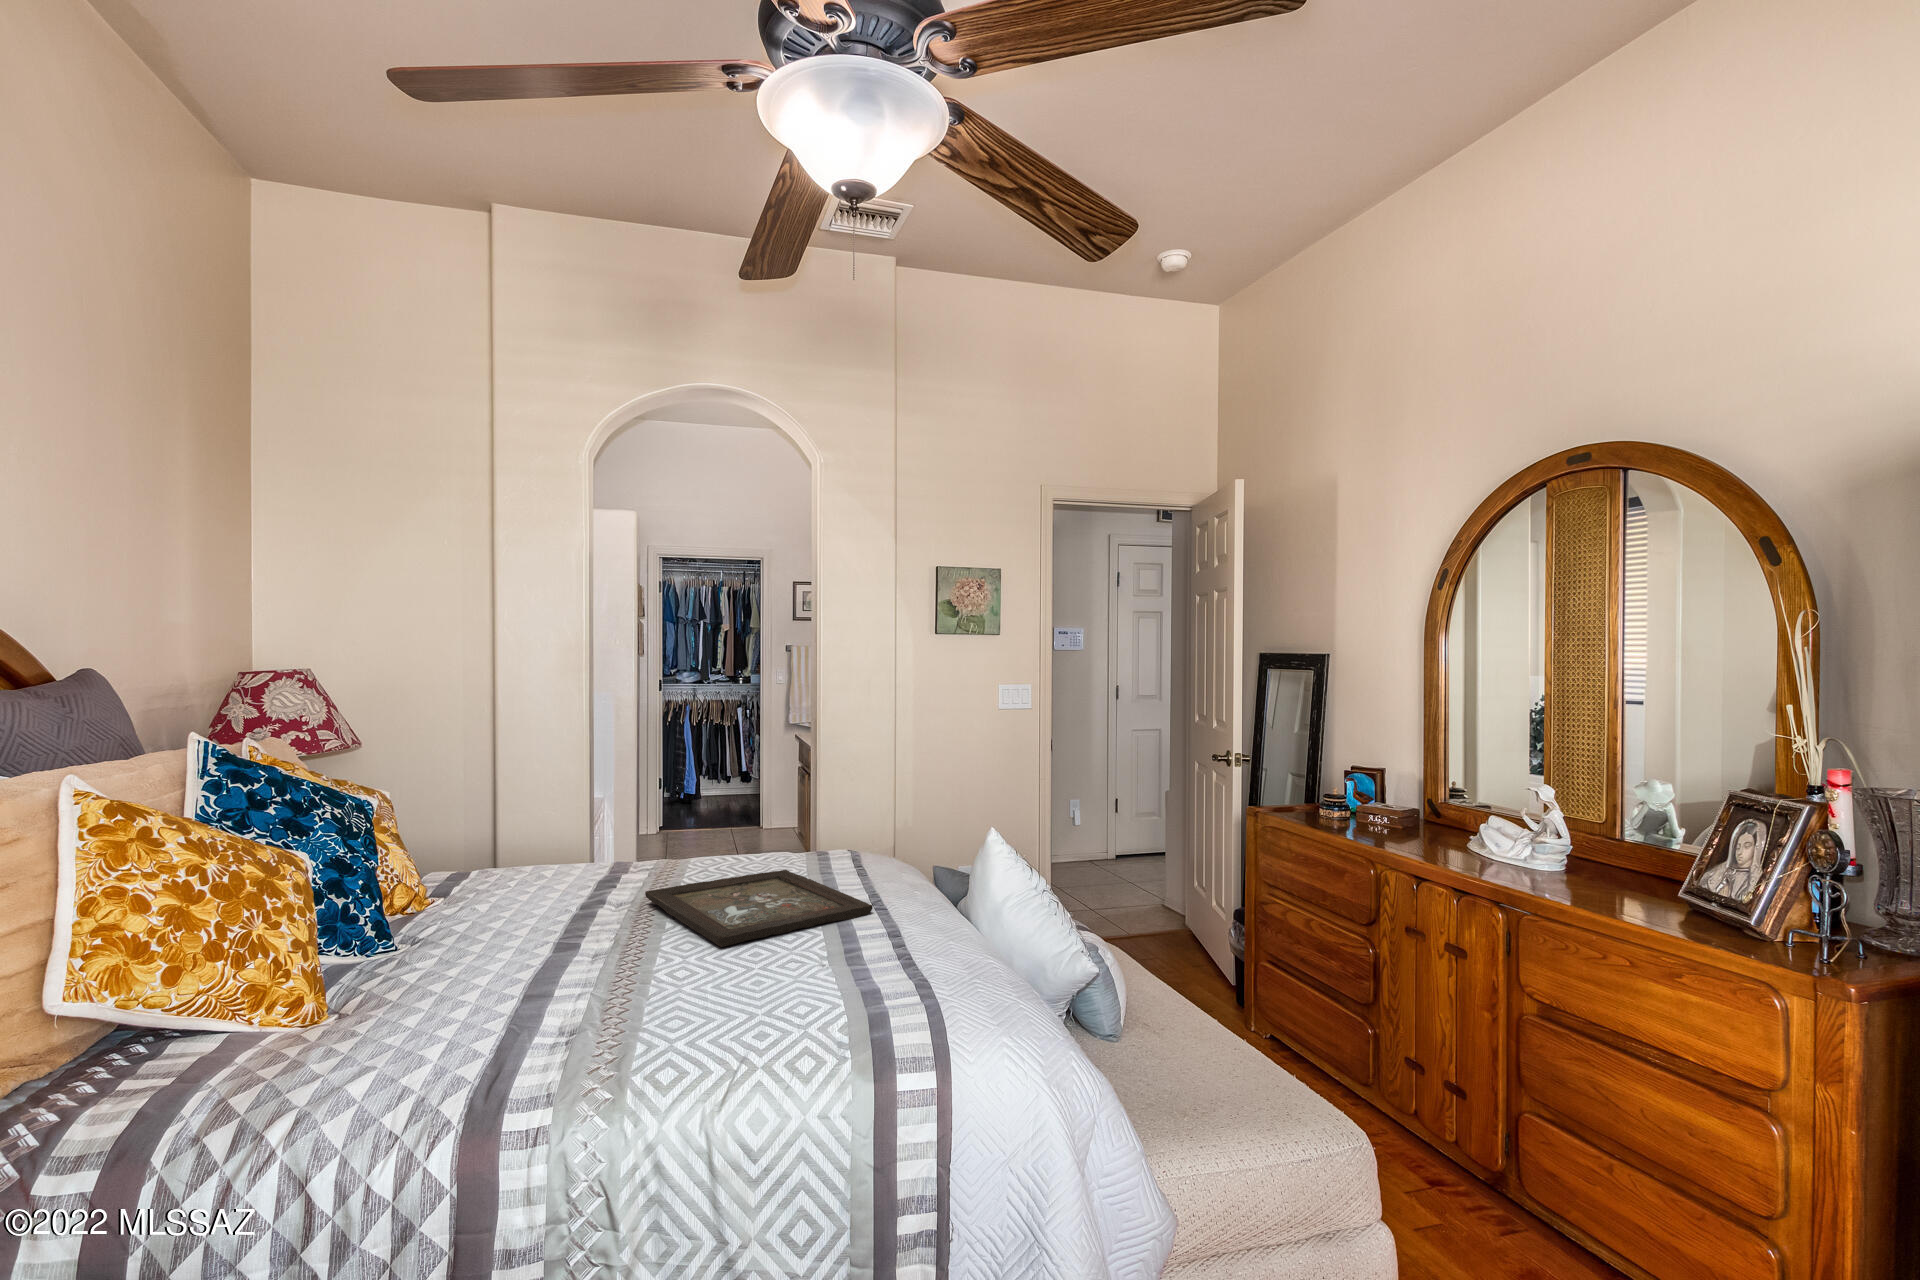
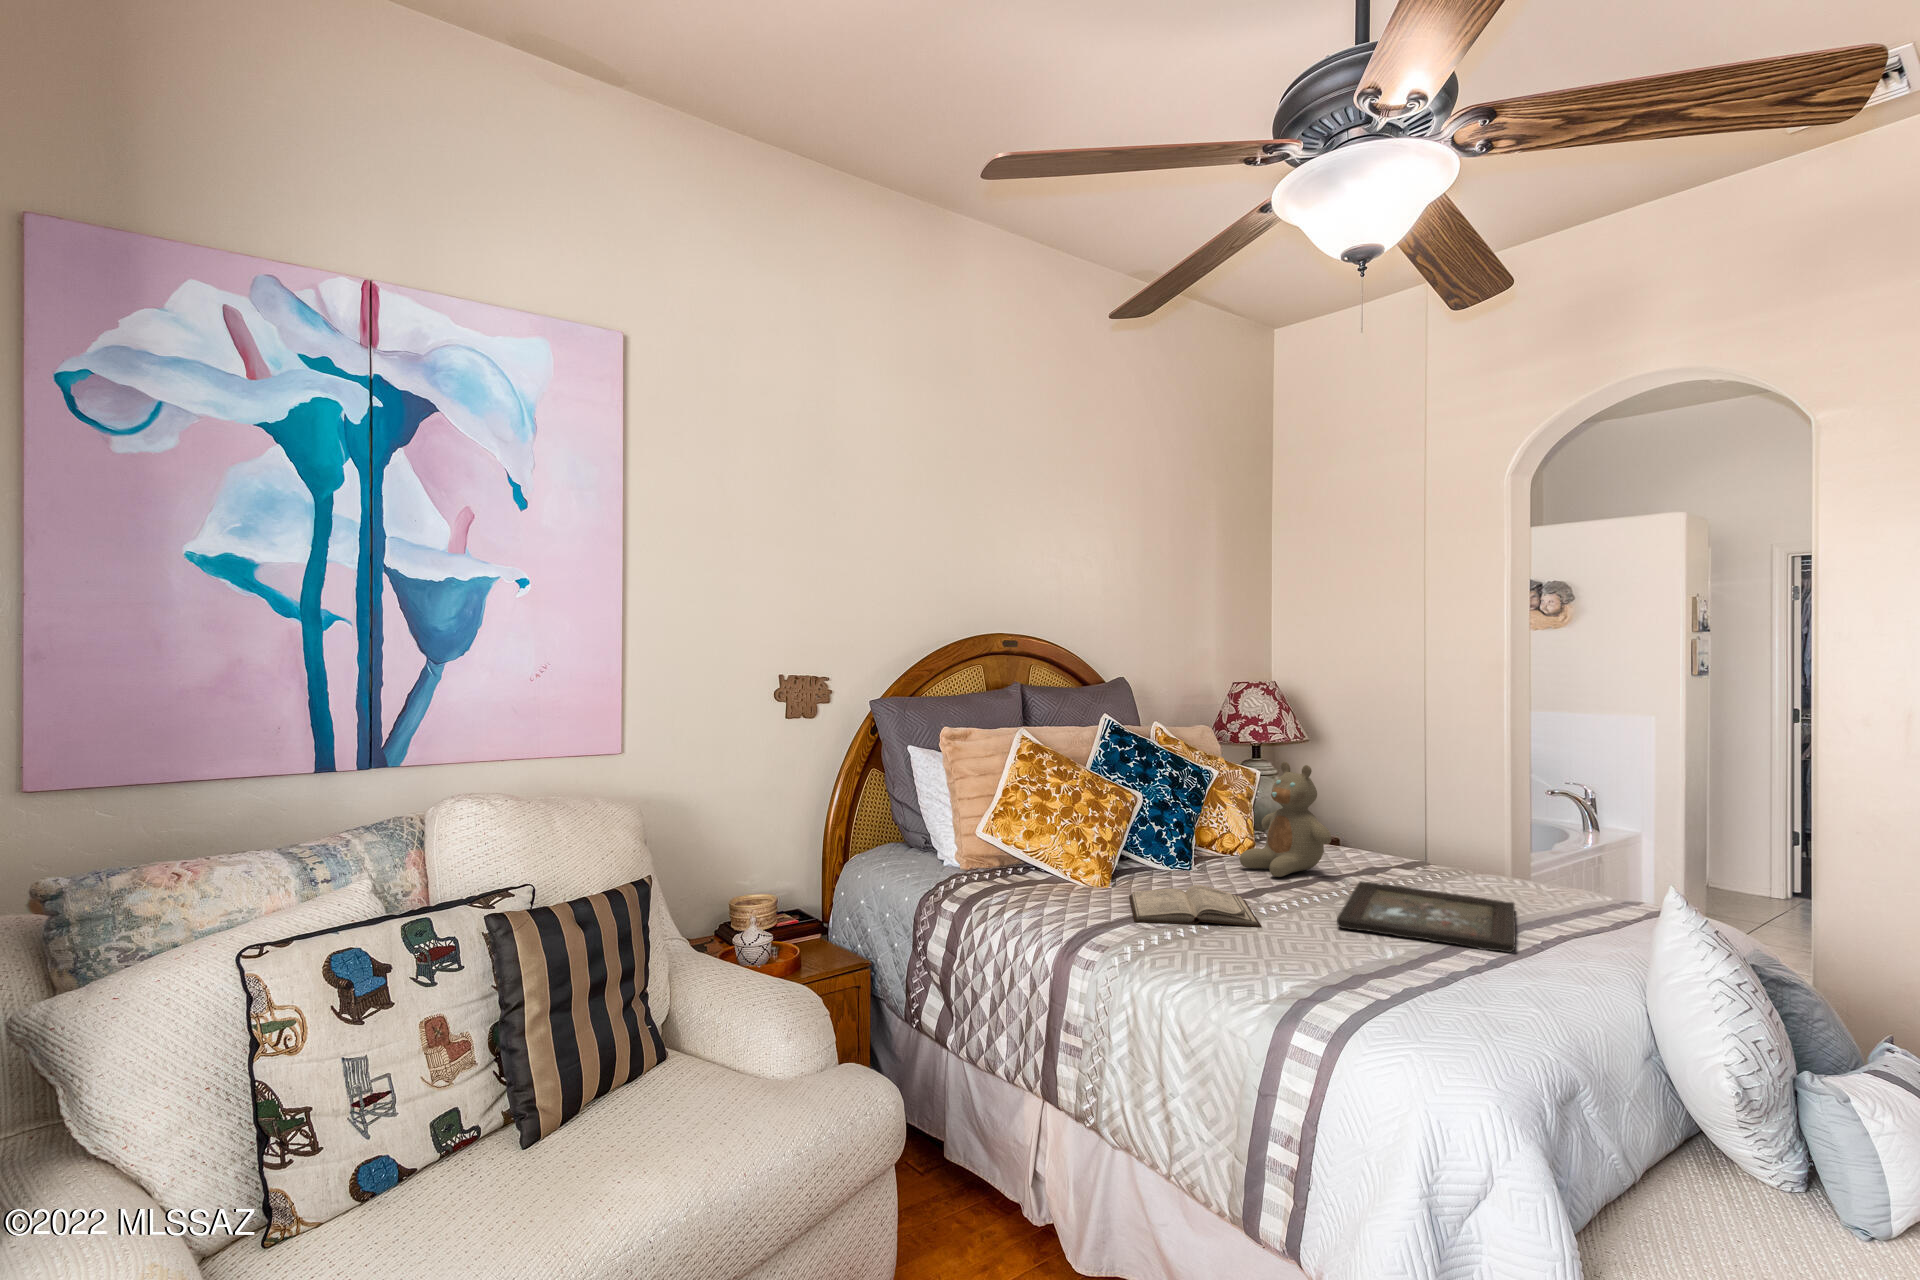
teddy bear: none [468,768,588,919] -> present [1240,762,1332,877]
diary: none [416,954,655,1043] -> present [1129,885,1262,927]

